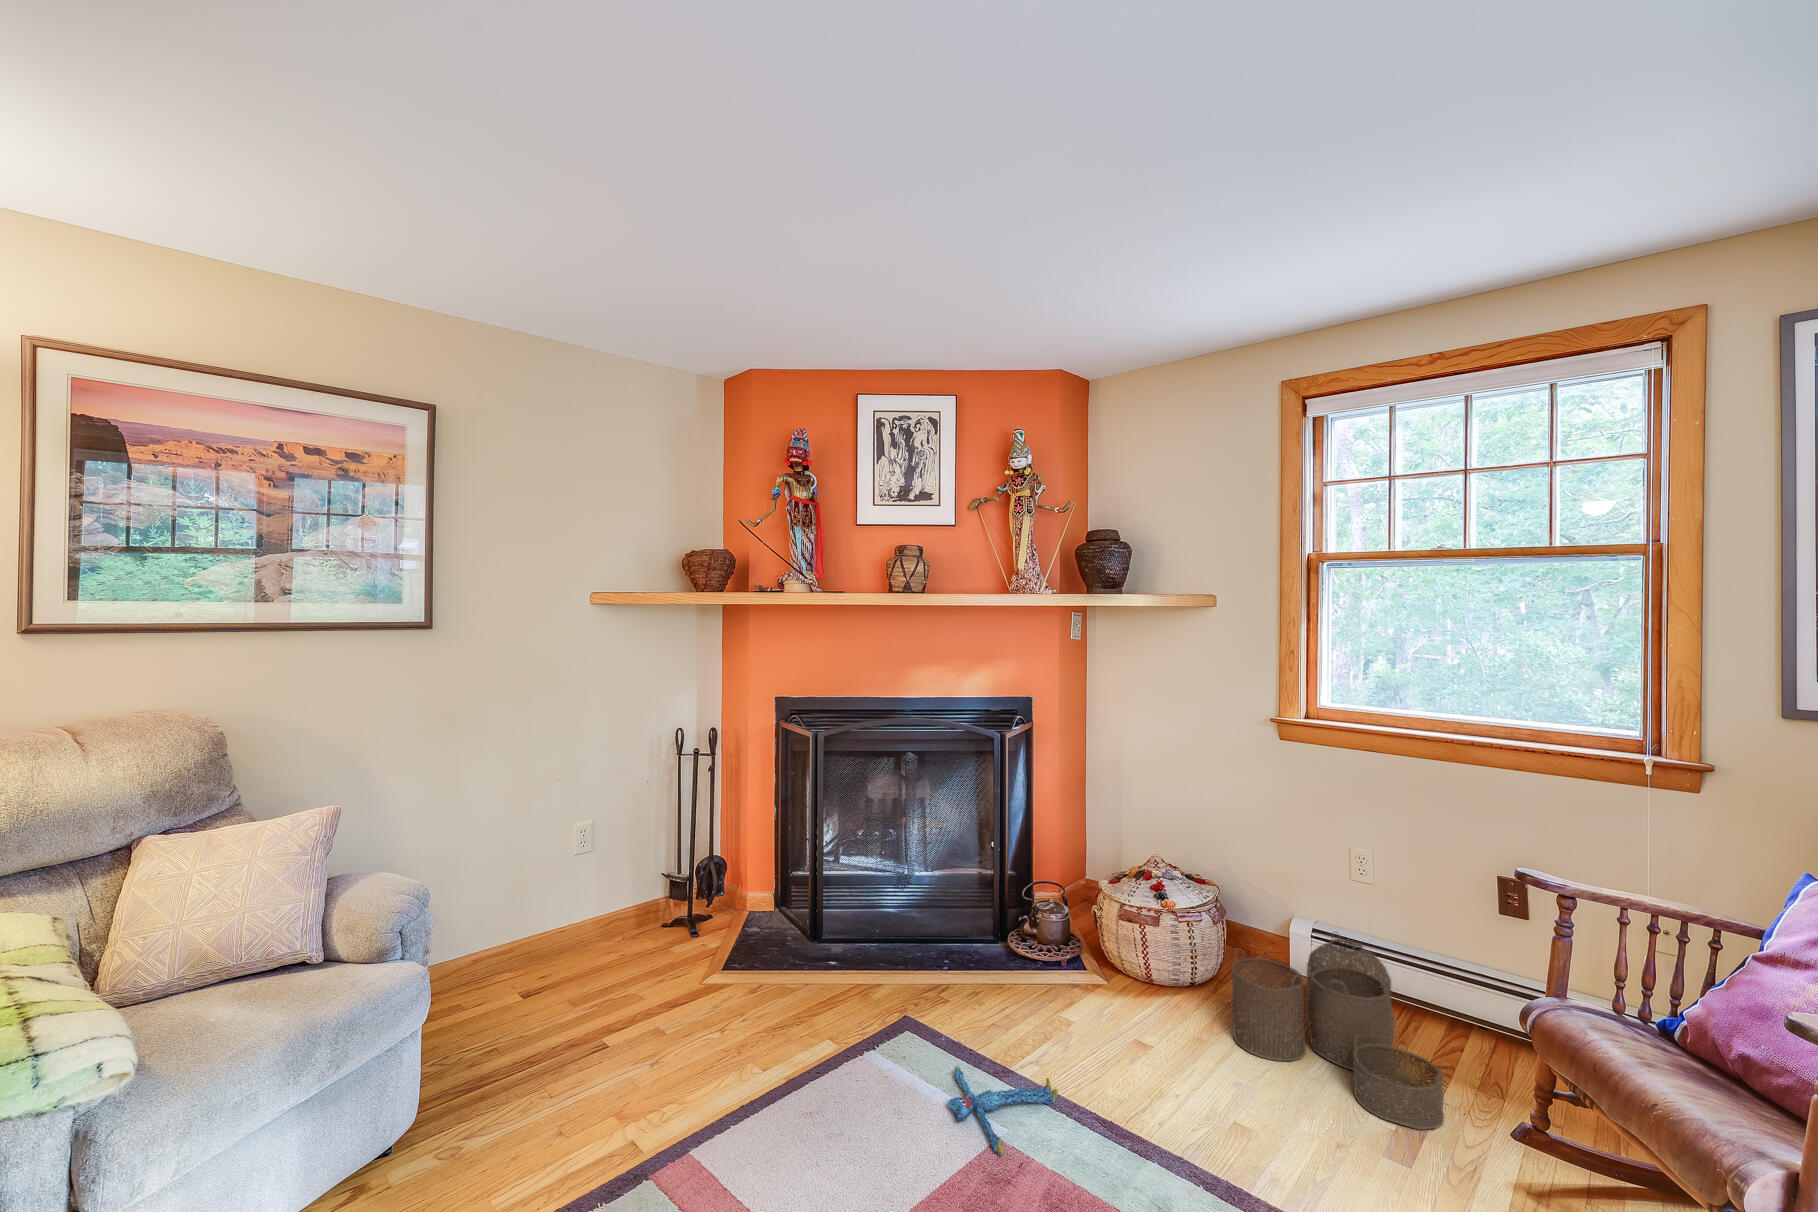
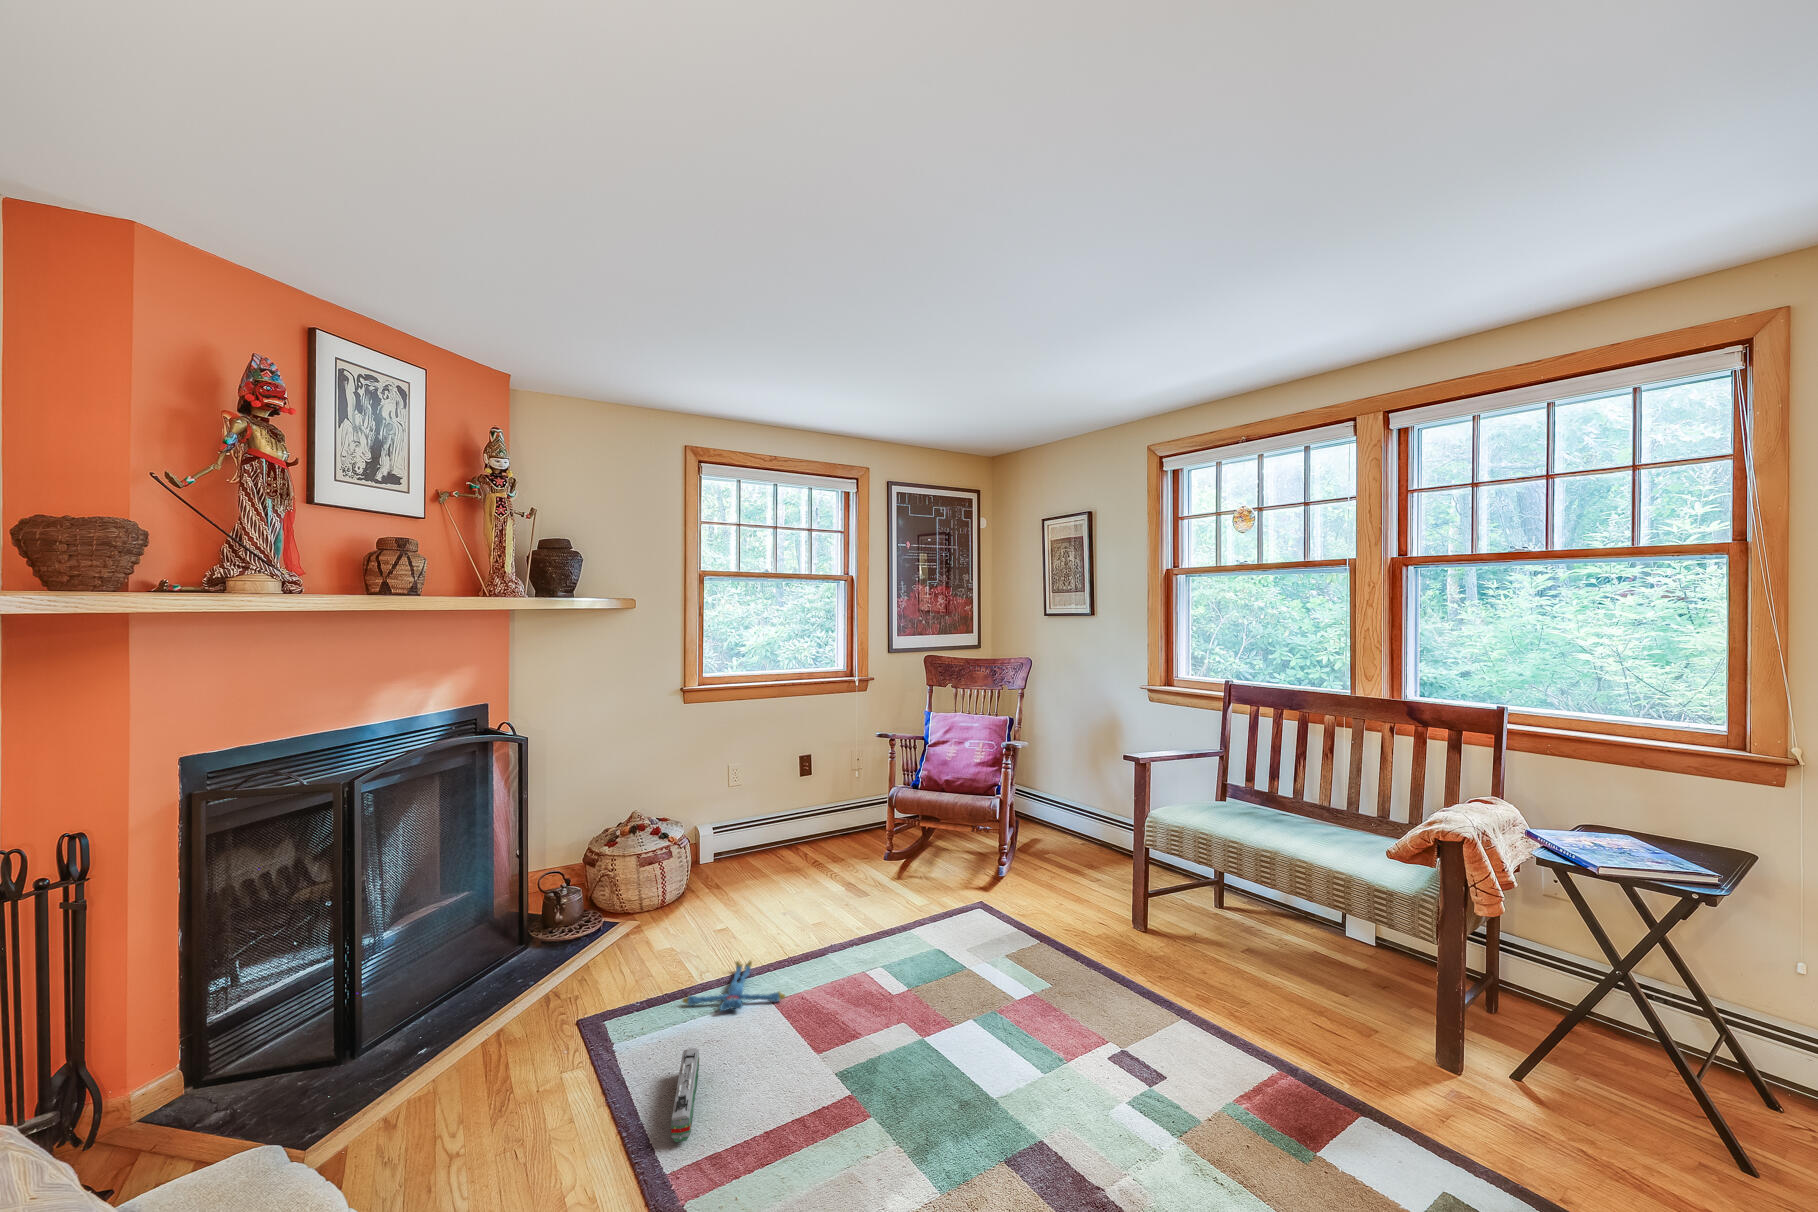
woven basket: present [1231,938,1444,1130] -> none [727,819,848,900]
toy train: none [717,1092,841,1158] -> present [671,1048,699,1142]

